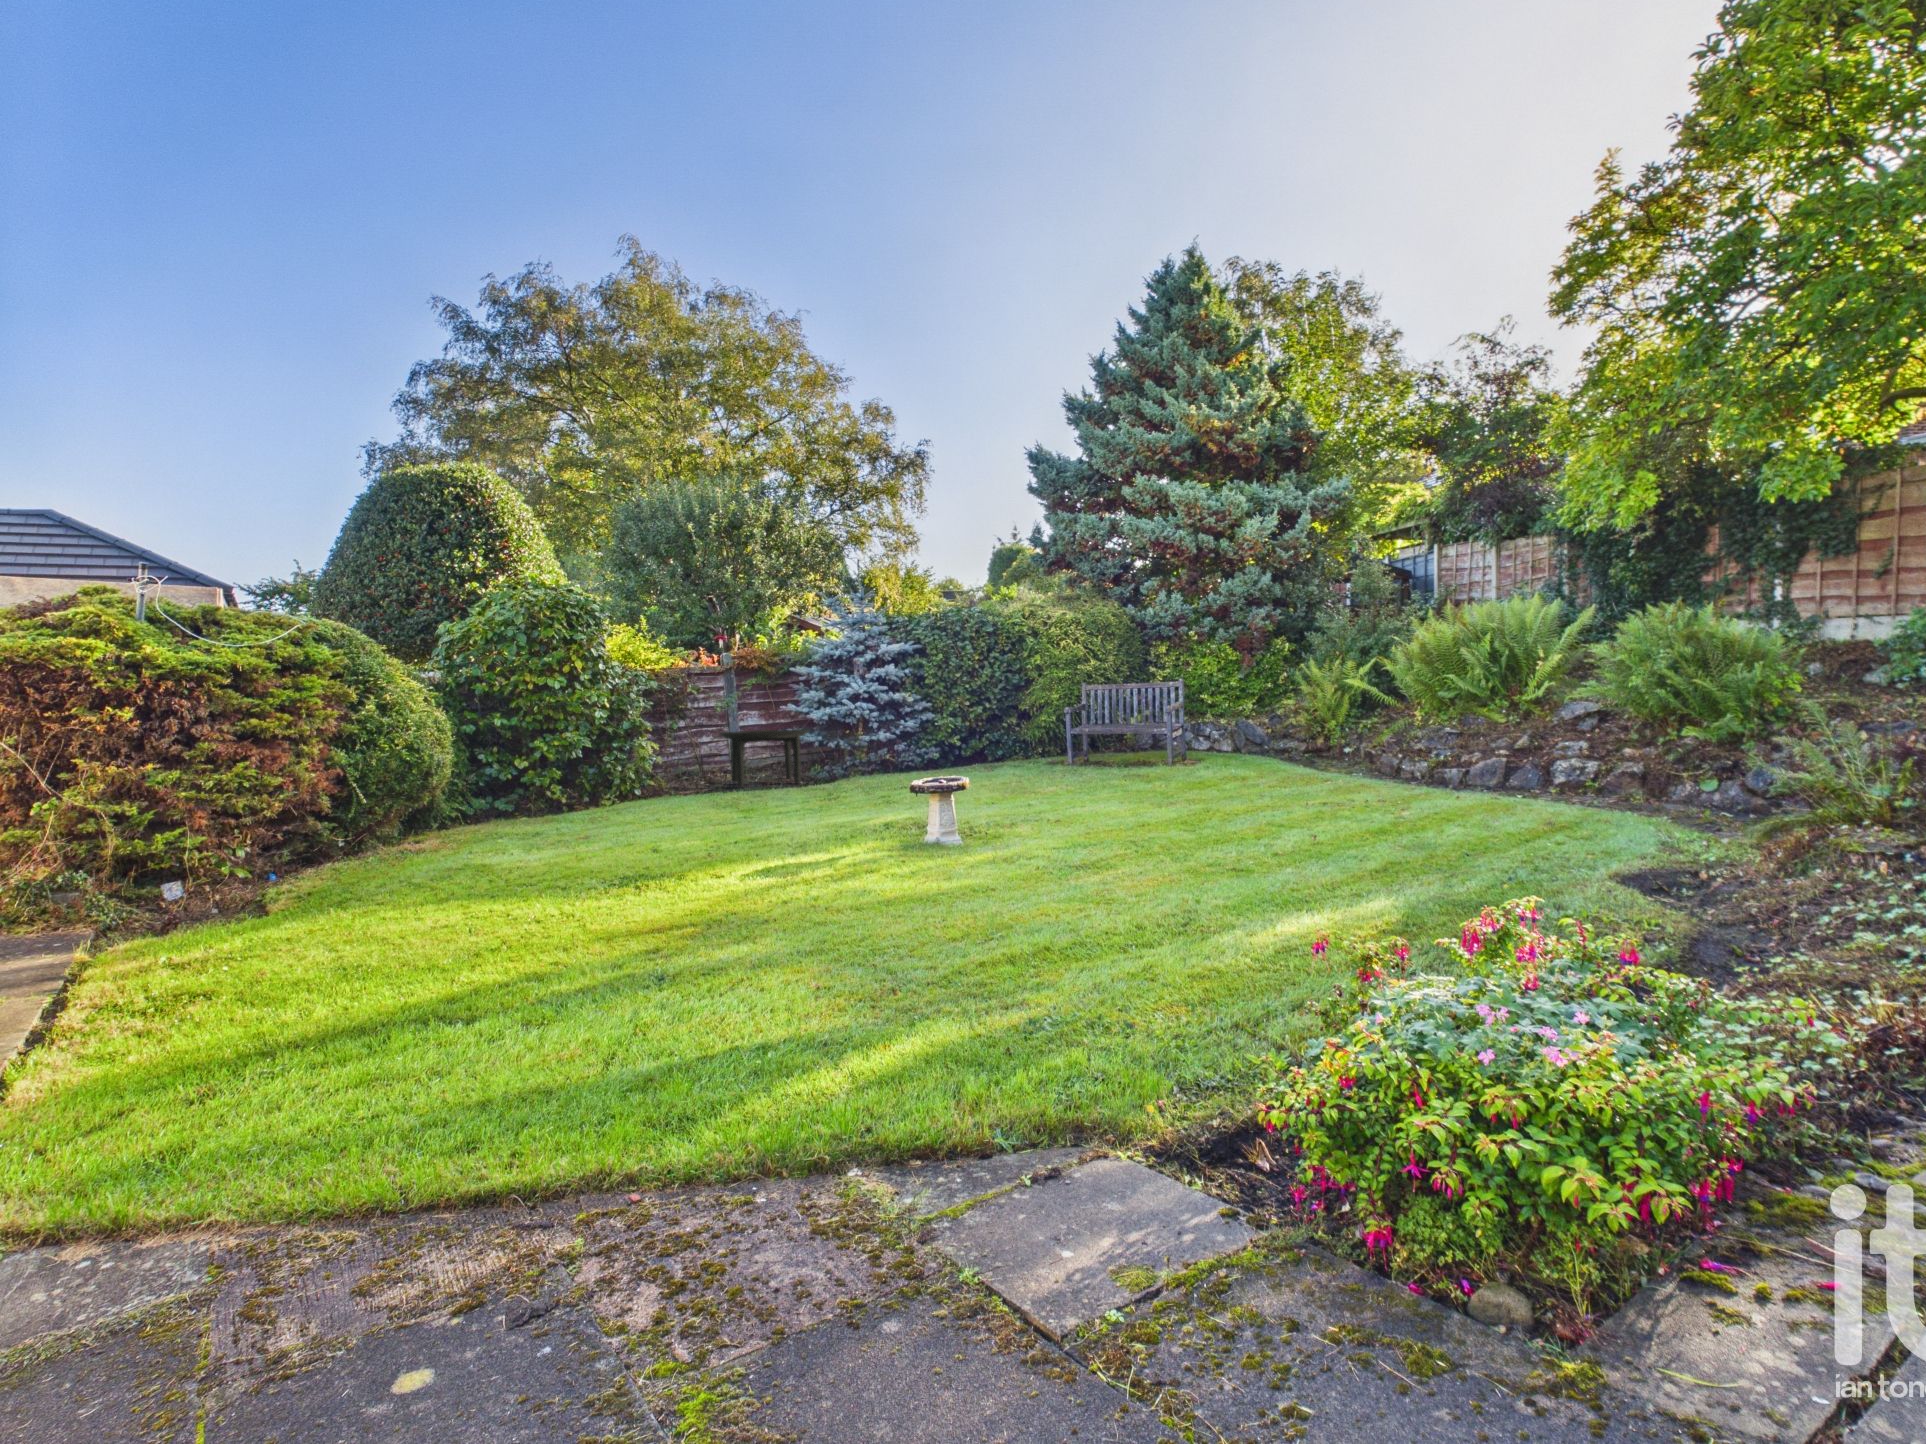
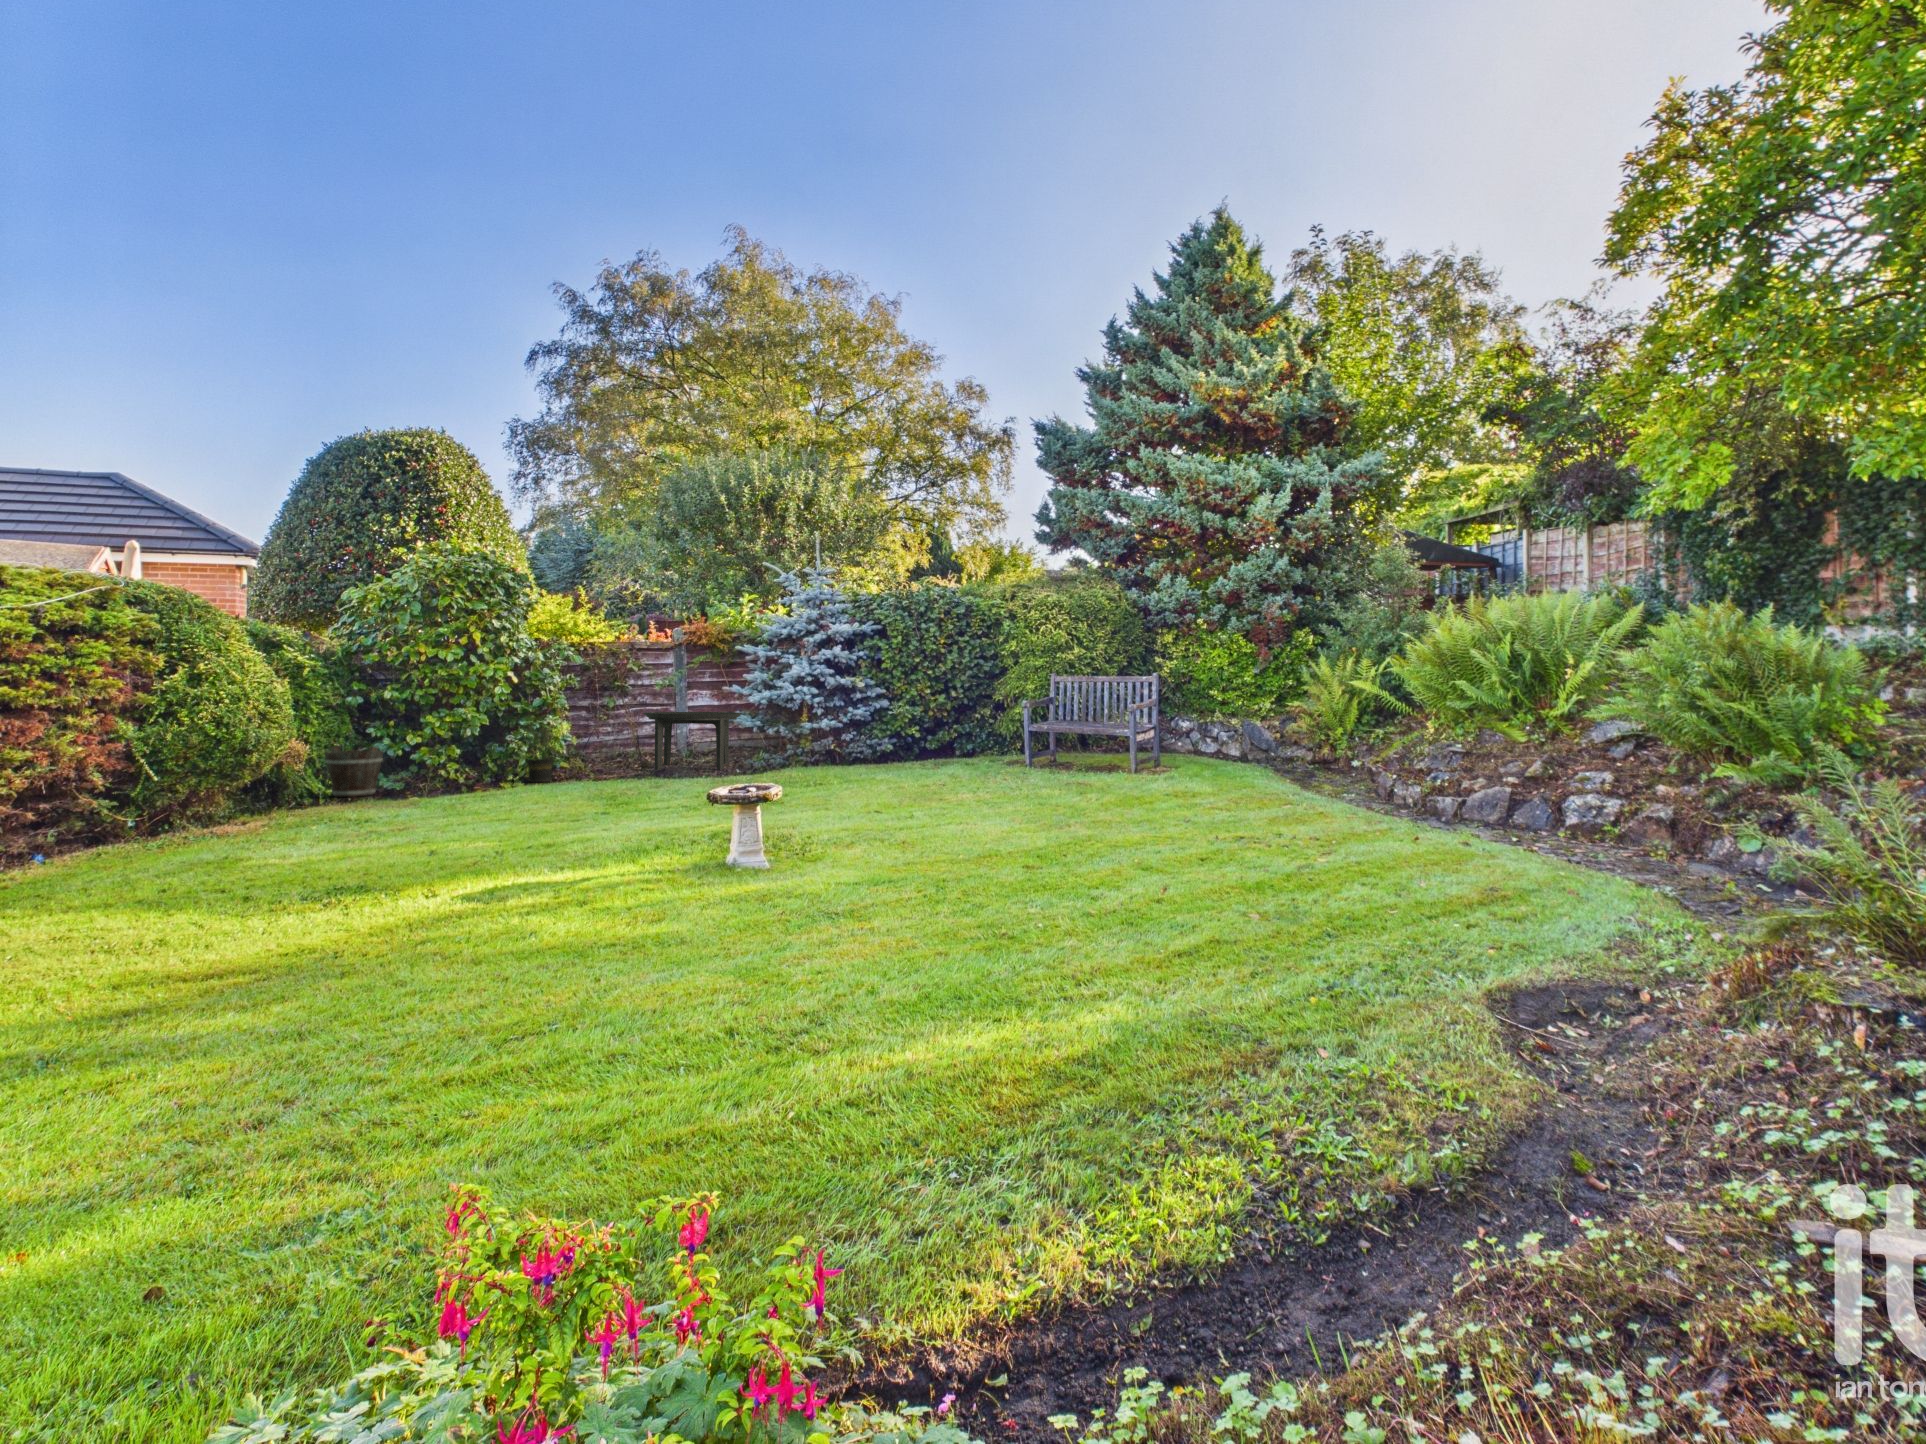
potted plant: none [628,739,666,802] -> present [527,723,555,782]
bucket: none [469,773,522,823] -> present [325,746,383,797]

